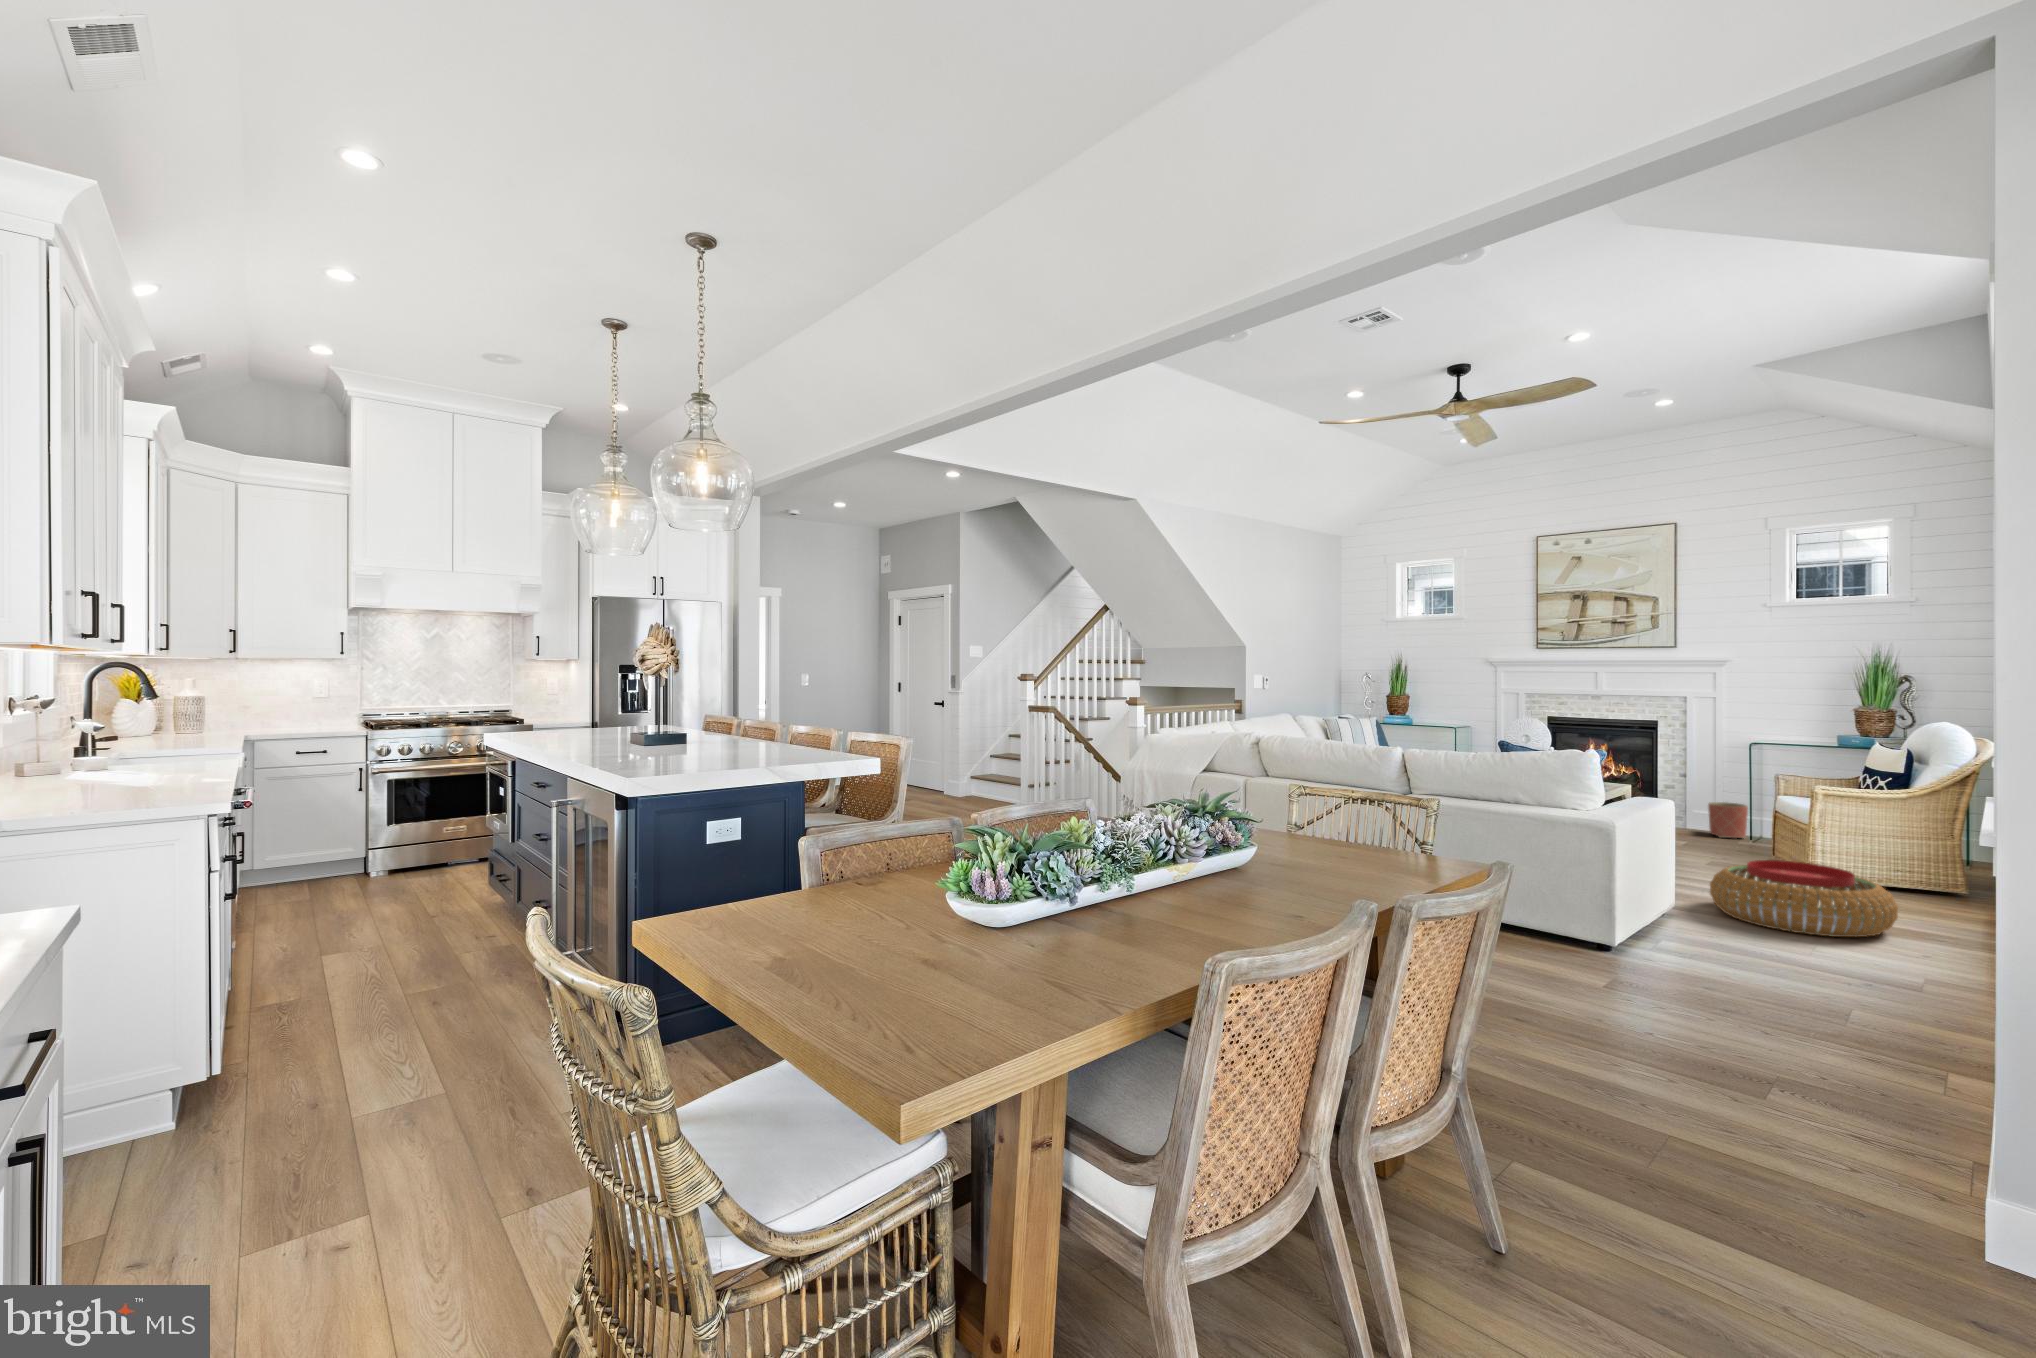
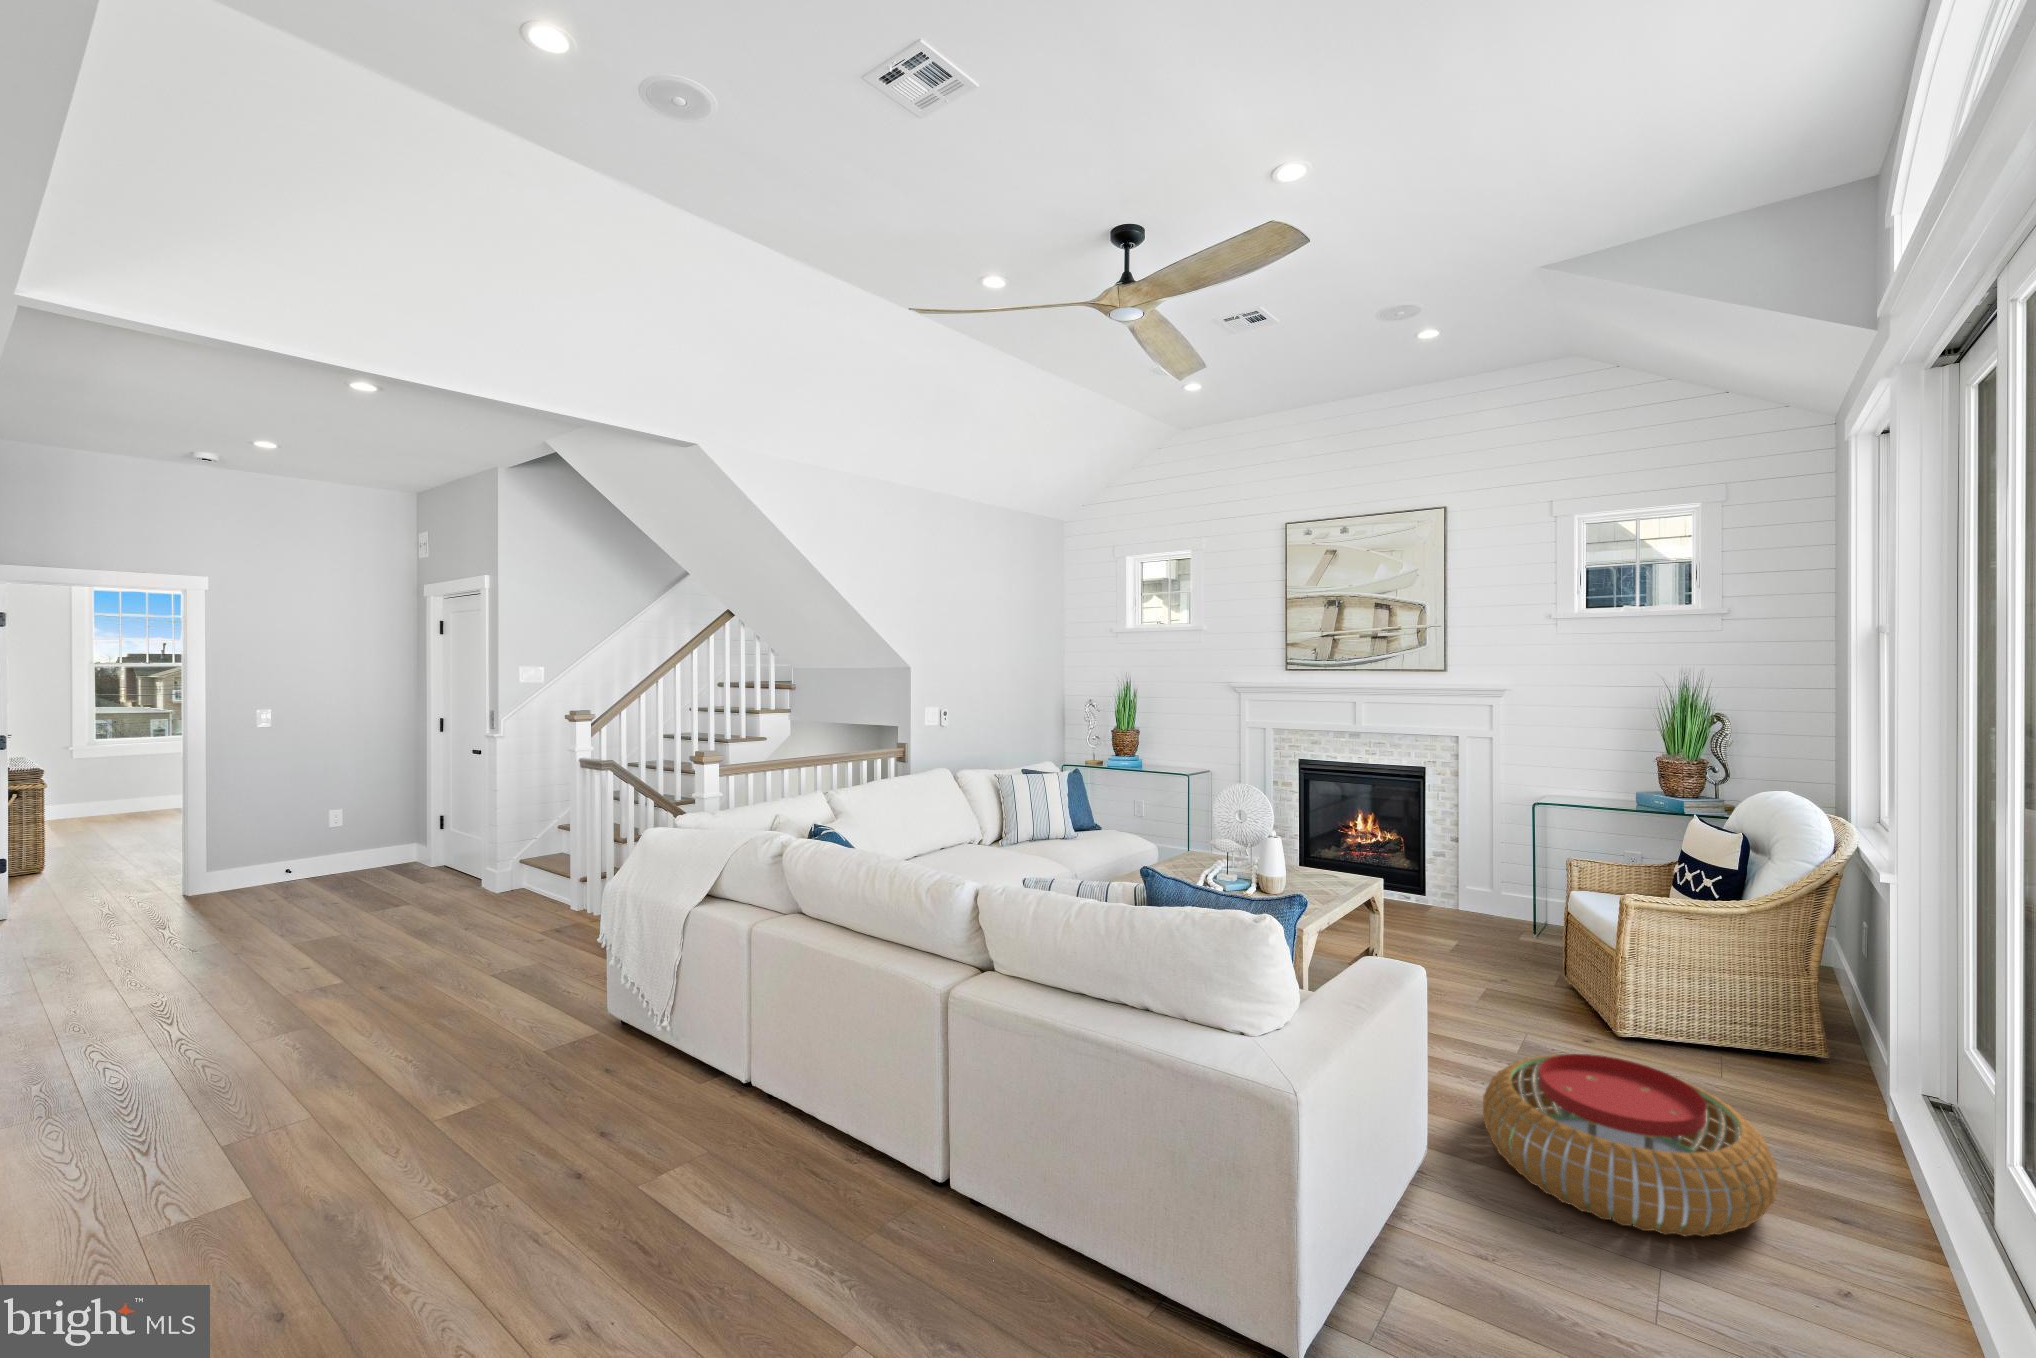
planter: present [1708,802,1748,838] -> none [1484,874,1530,926]

